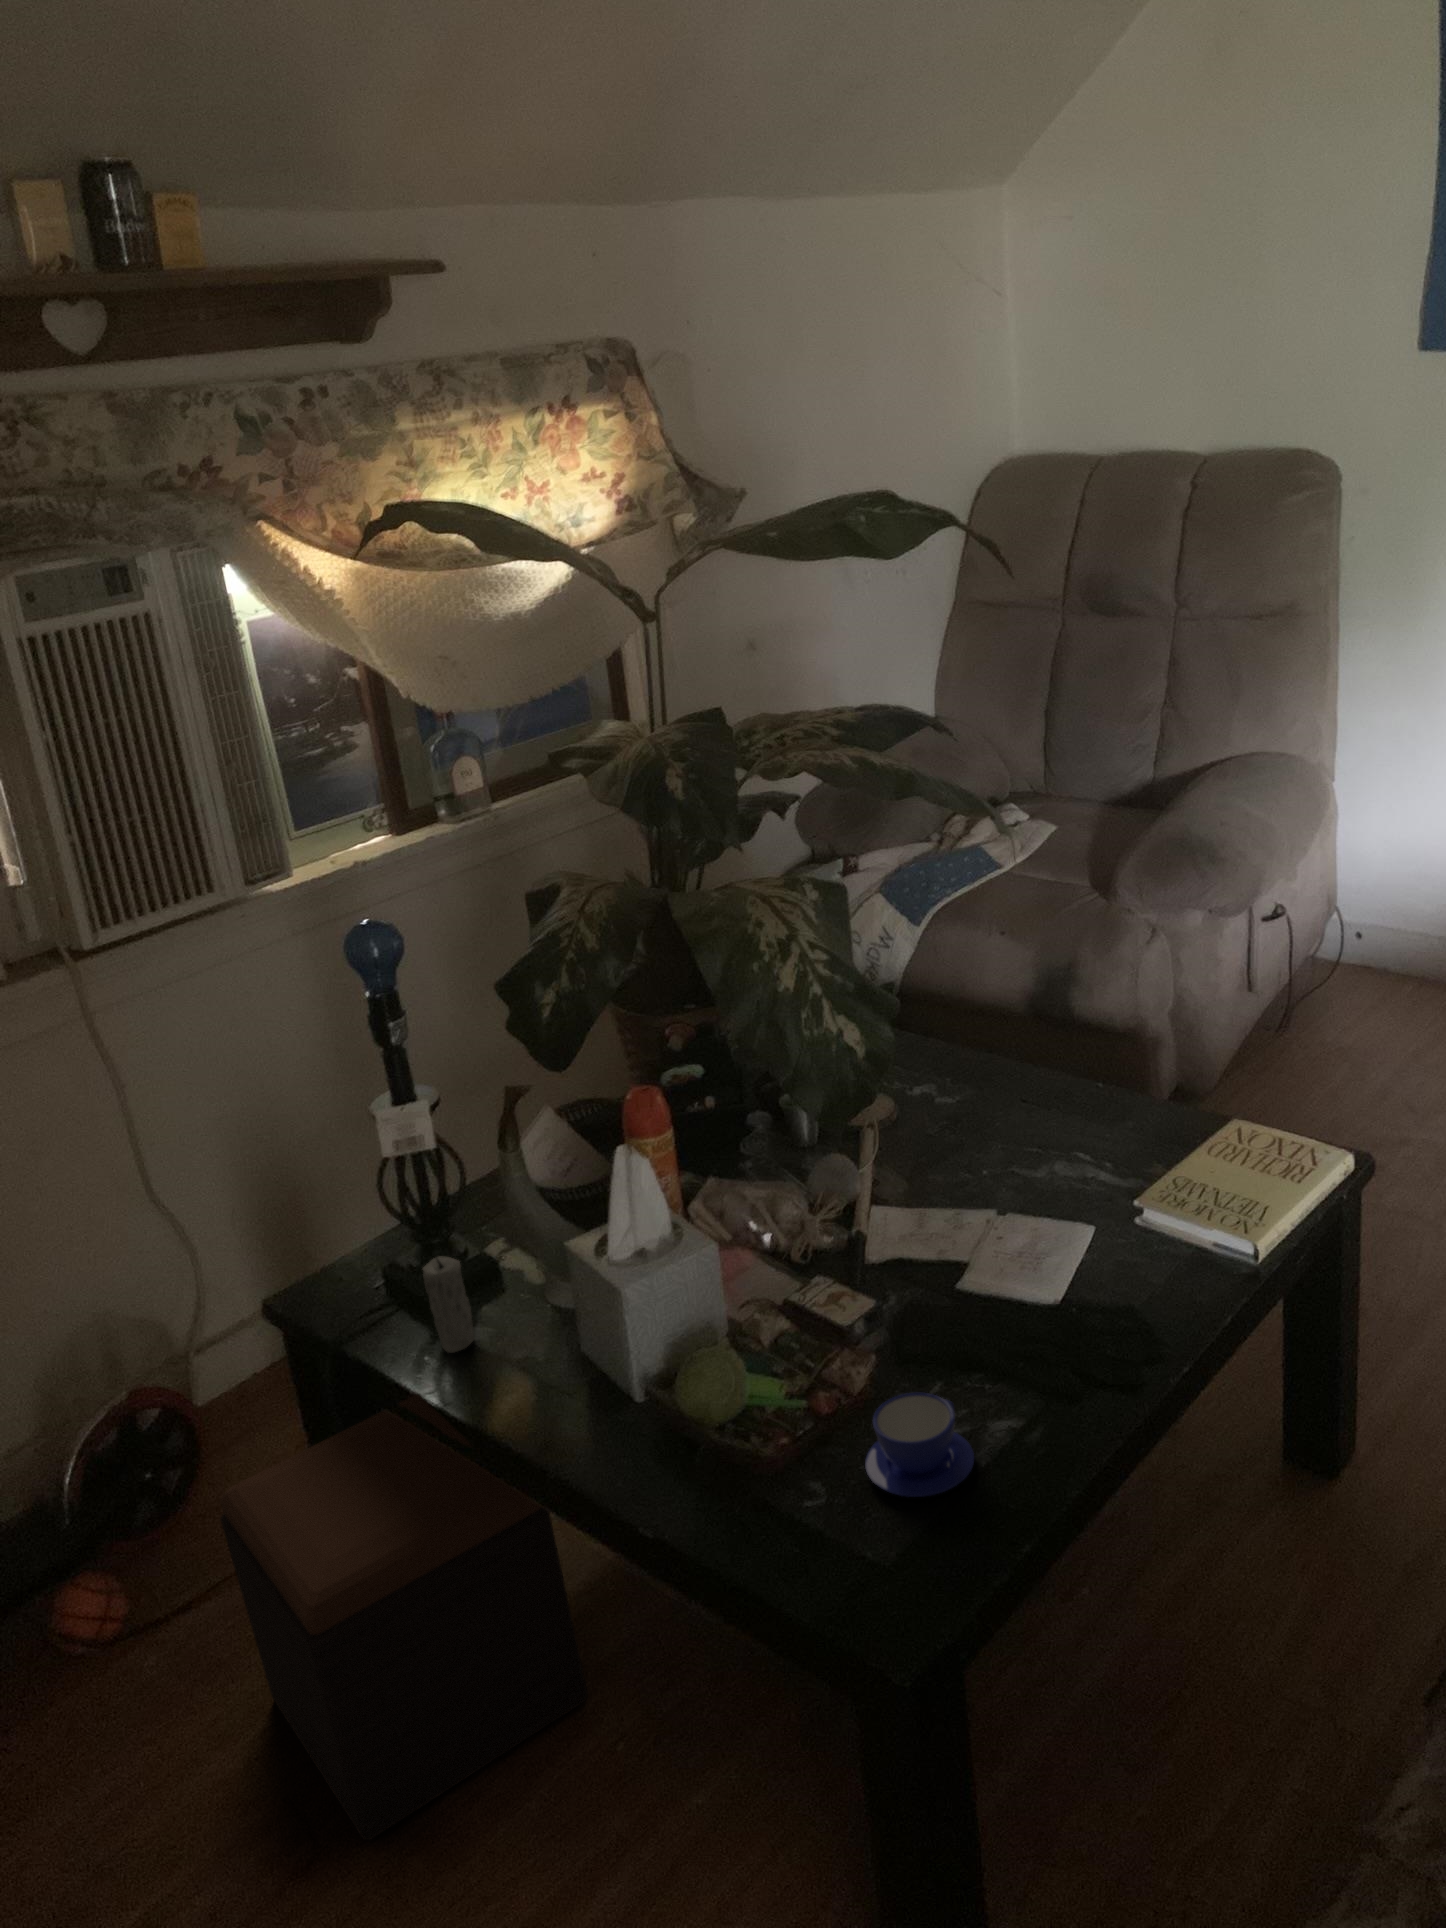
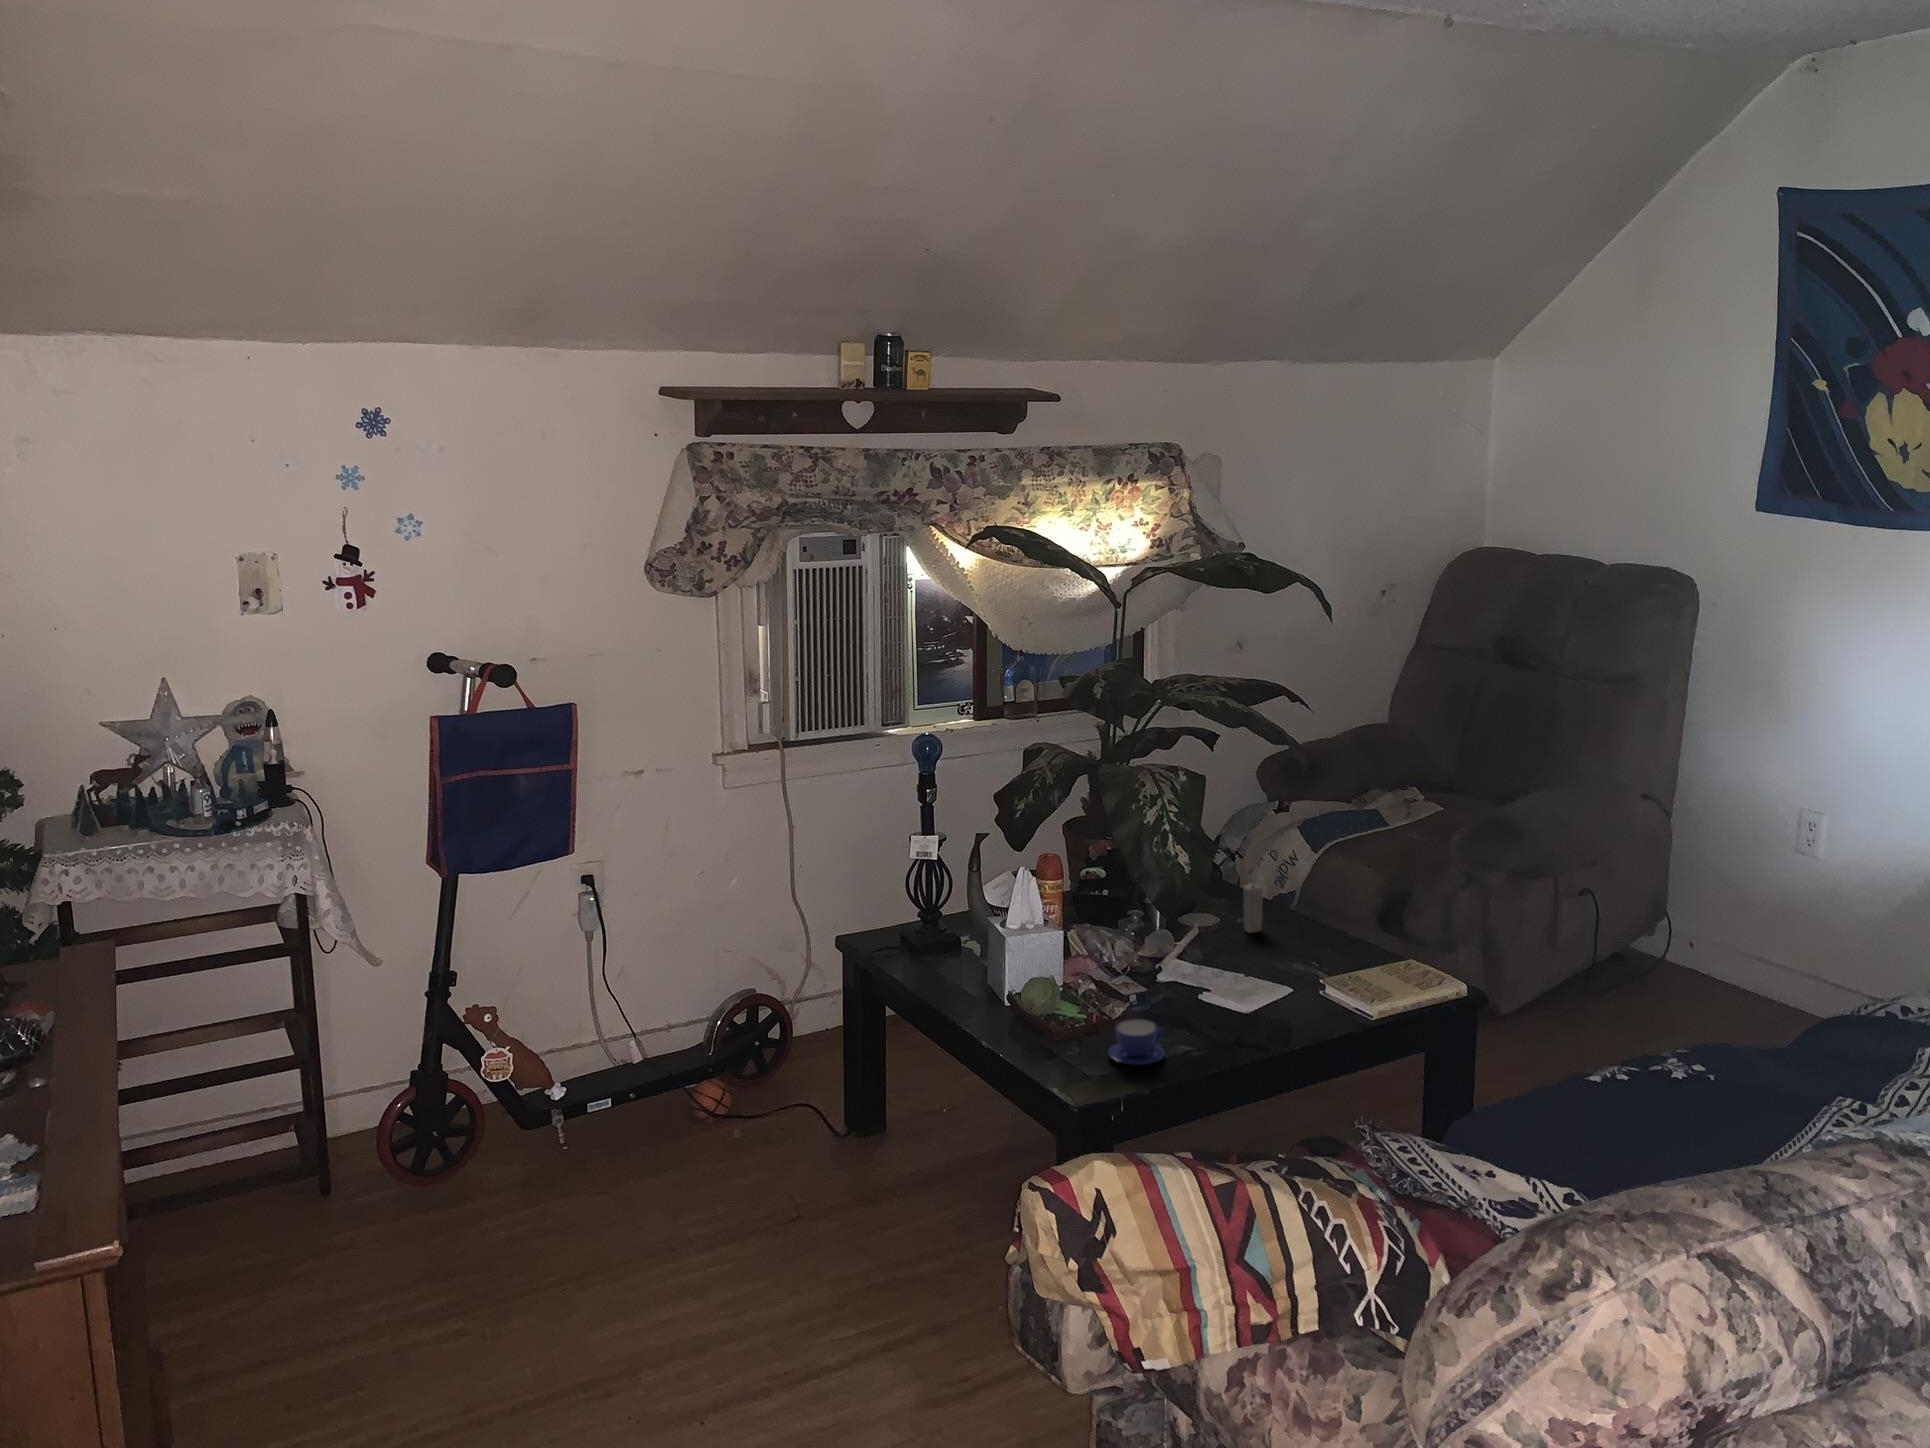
candle: present [423,1257,474,1353] -> present [1244,883,1263,933]
footstool: present [220,1394,588,1840] -> none [794,1013,964,1226]

